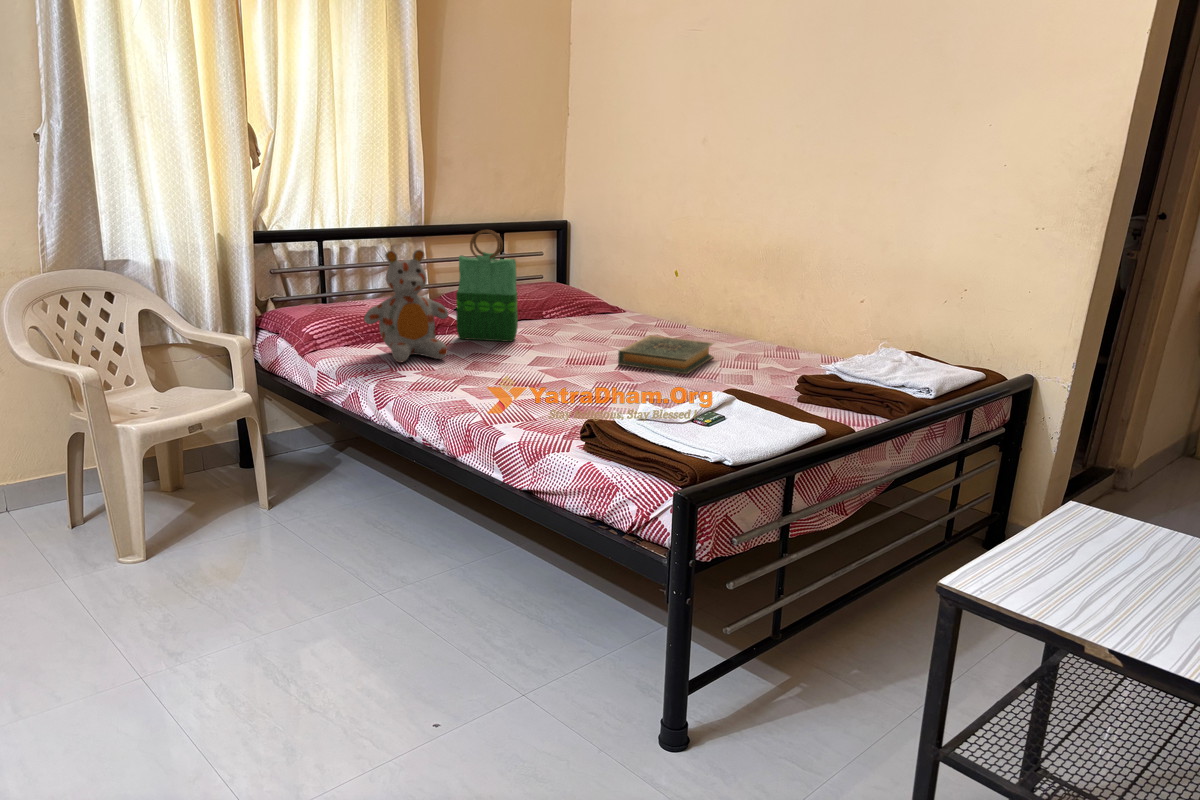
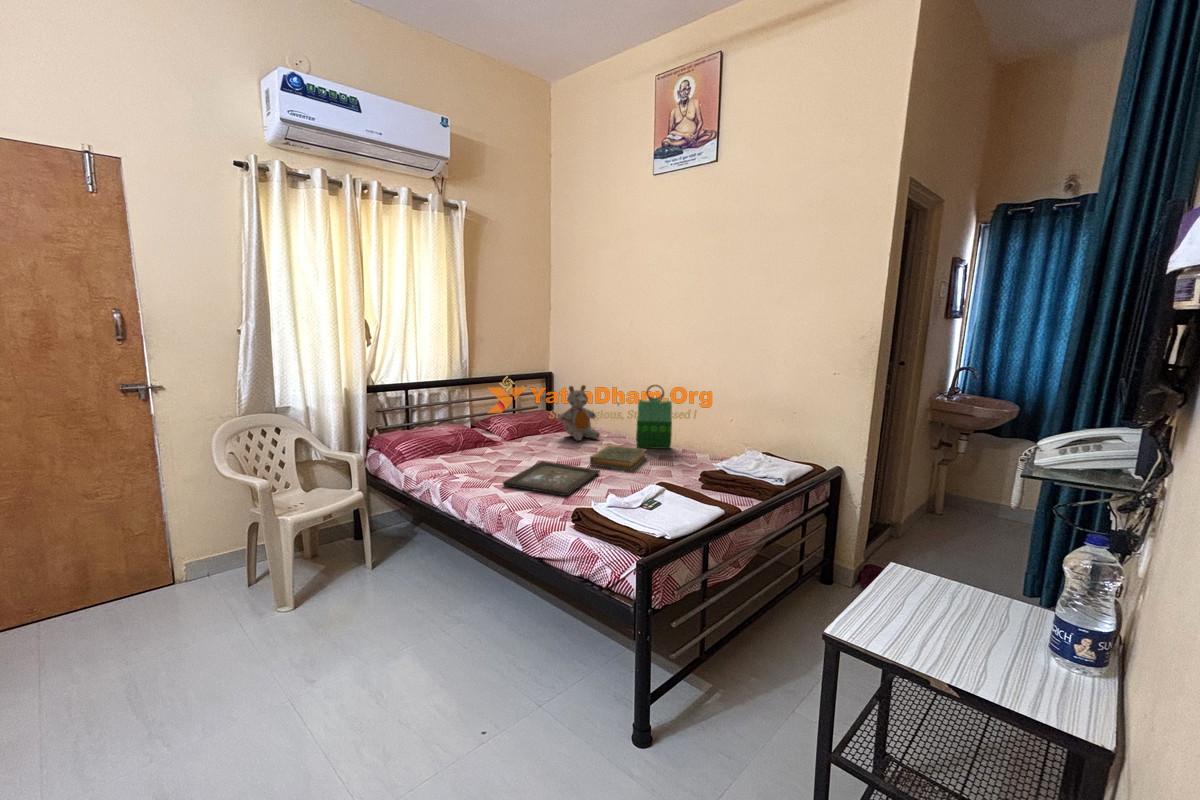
tote bag: present [456,230,518,342] -> present [636,385,672,449]
stuffed bear: present [364,250,448,362] -> present [558,385,600,441]
tray: none [475,356,633,405] -> present [503,461,600,496]

